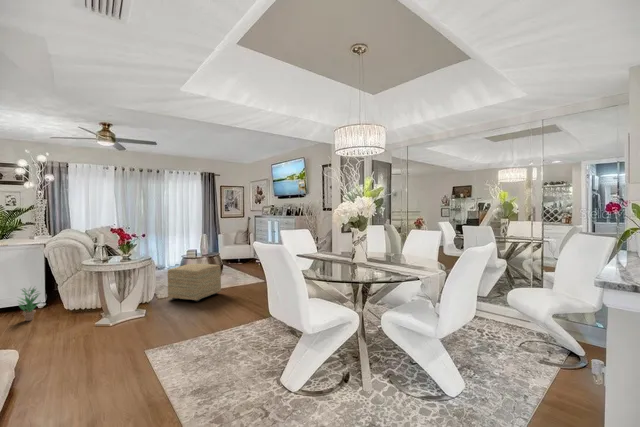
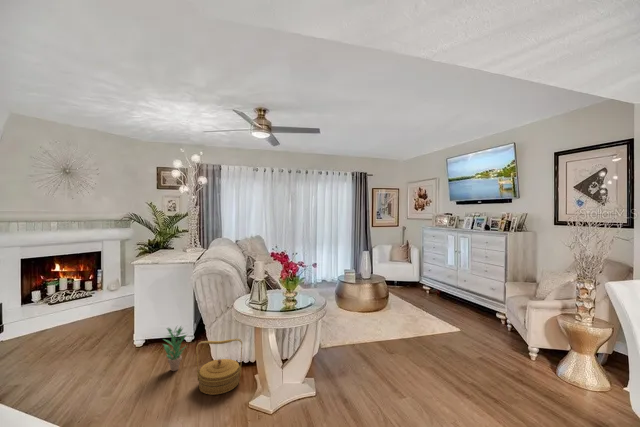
ottoman: present [167,264,221,302] -> none [336,301,409,371]
basket: none [50,289,90,325] -> present [196,339,242,395]

